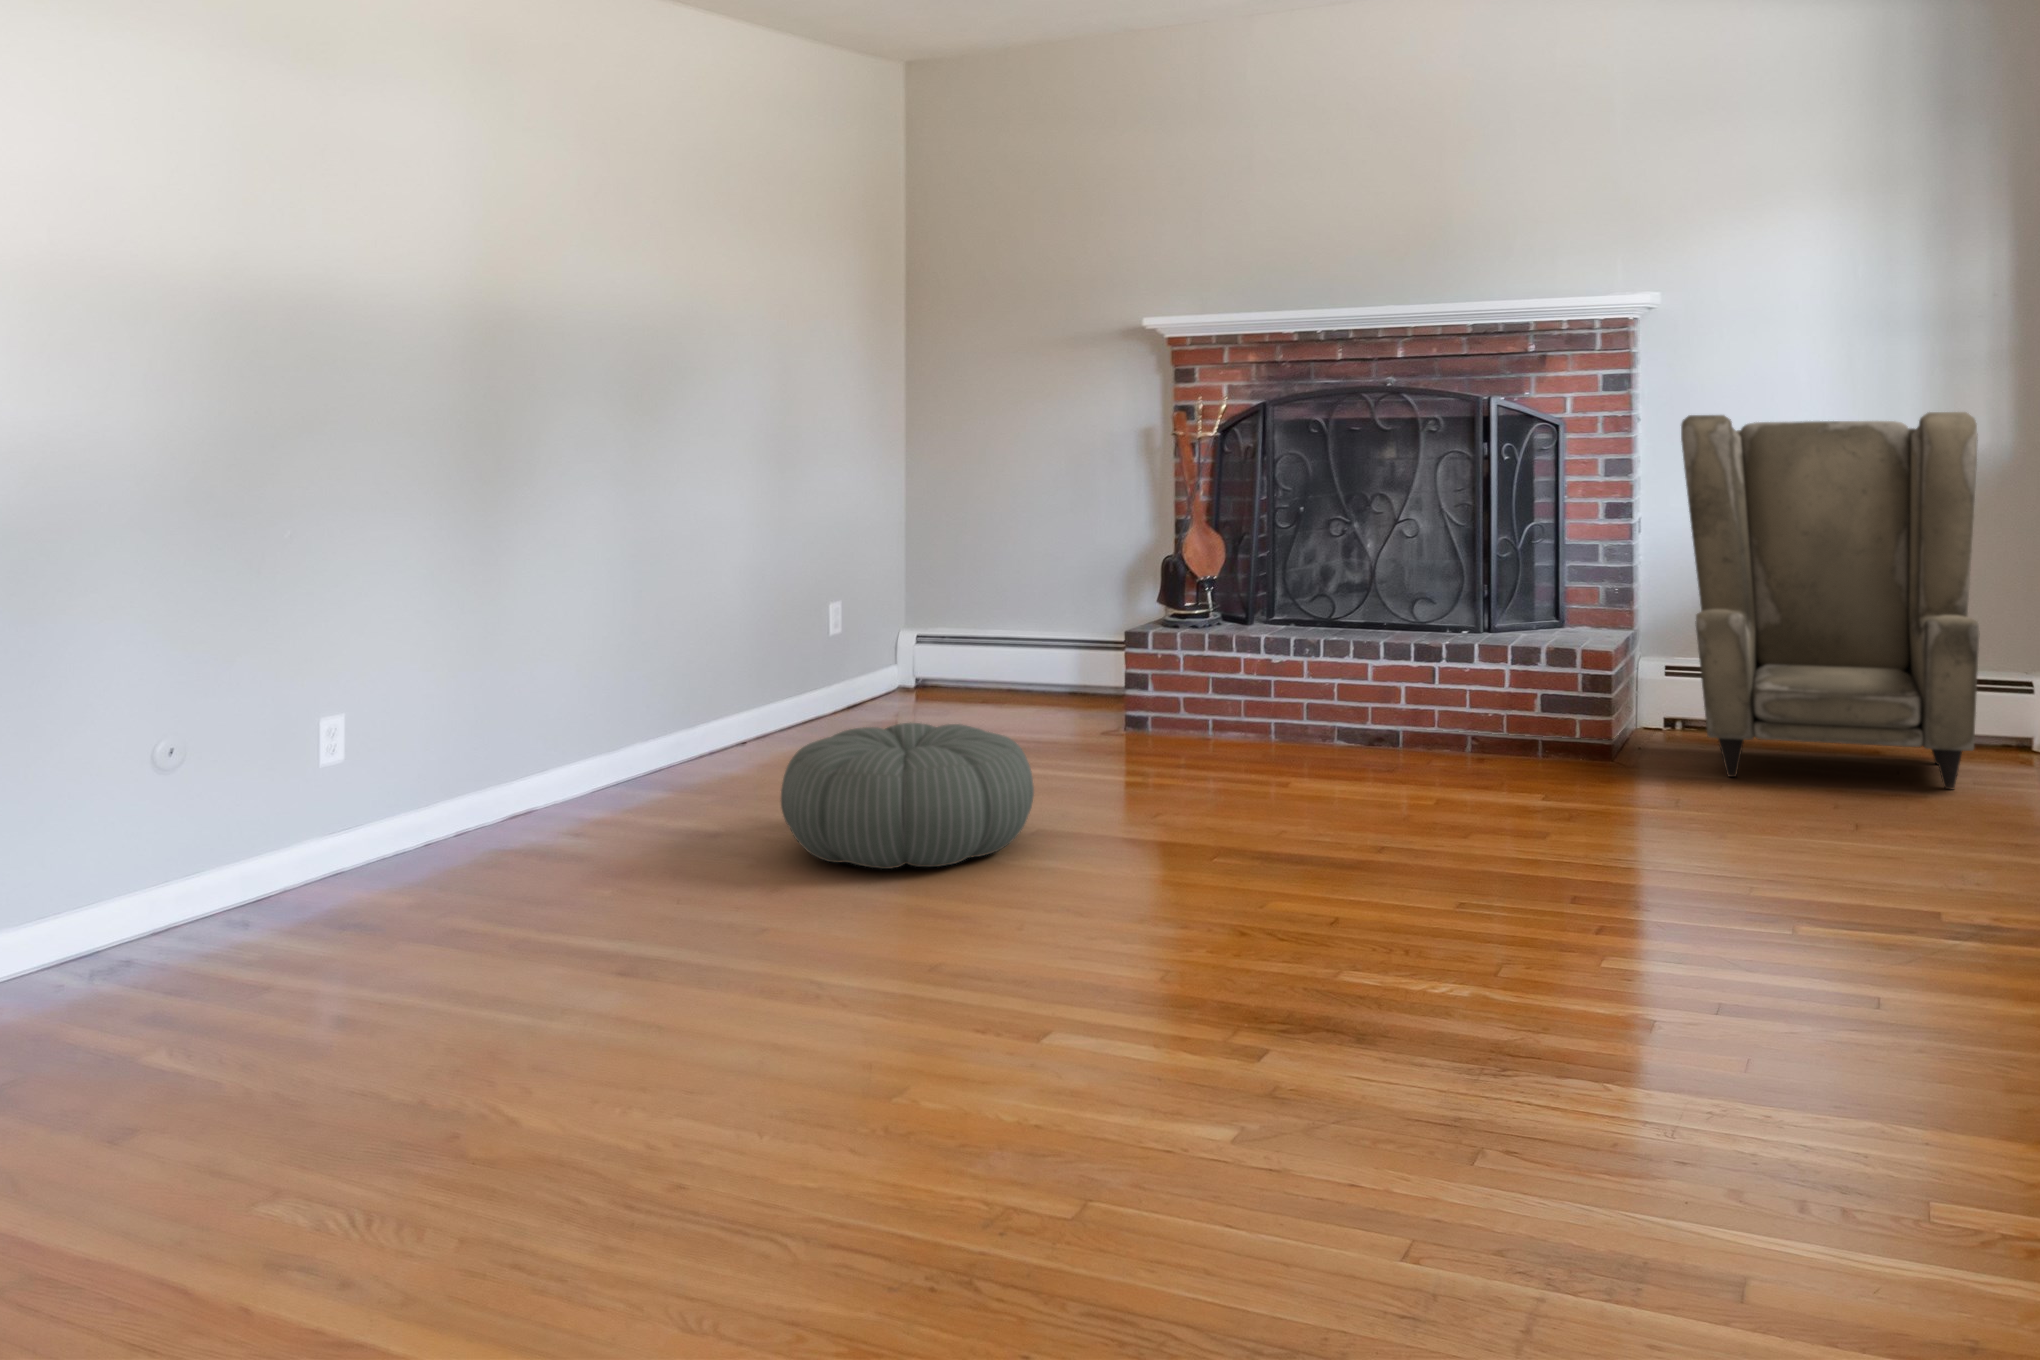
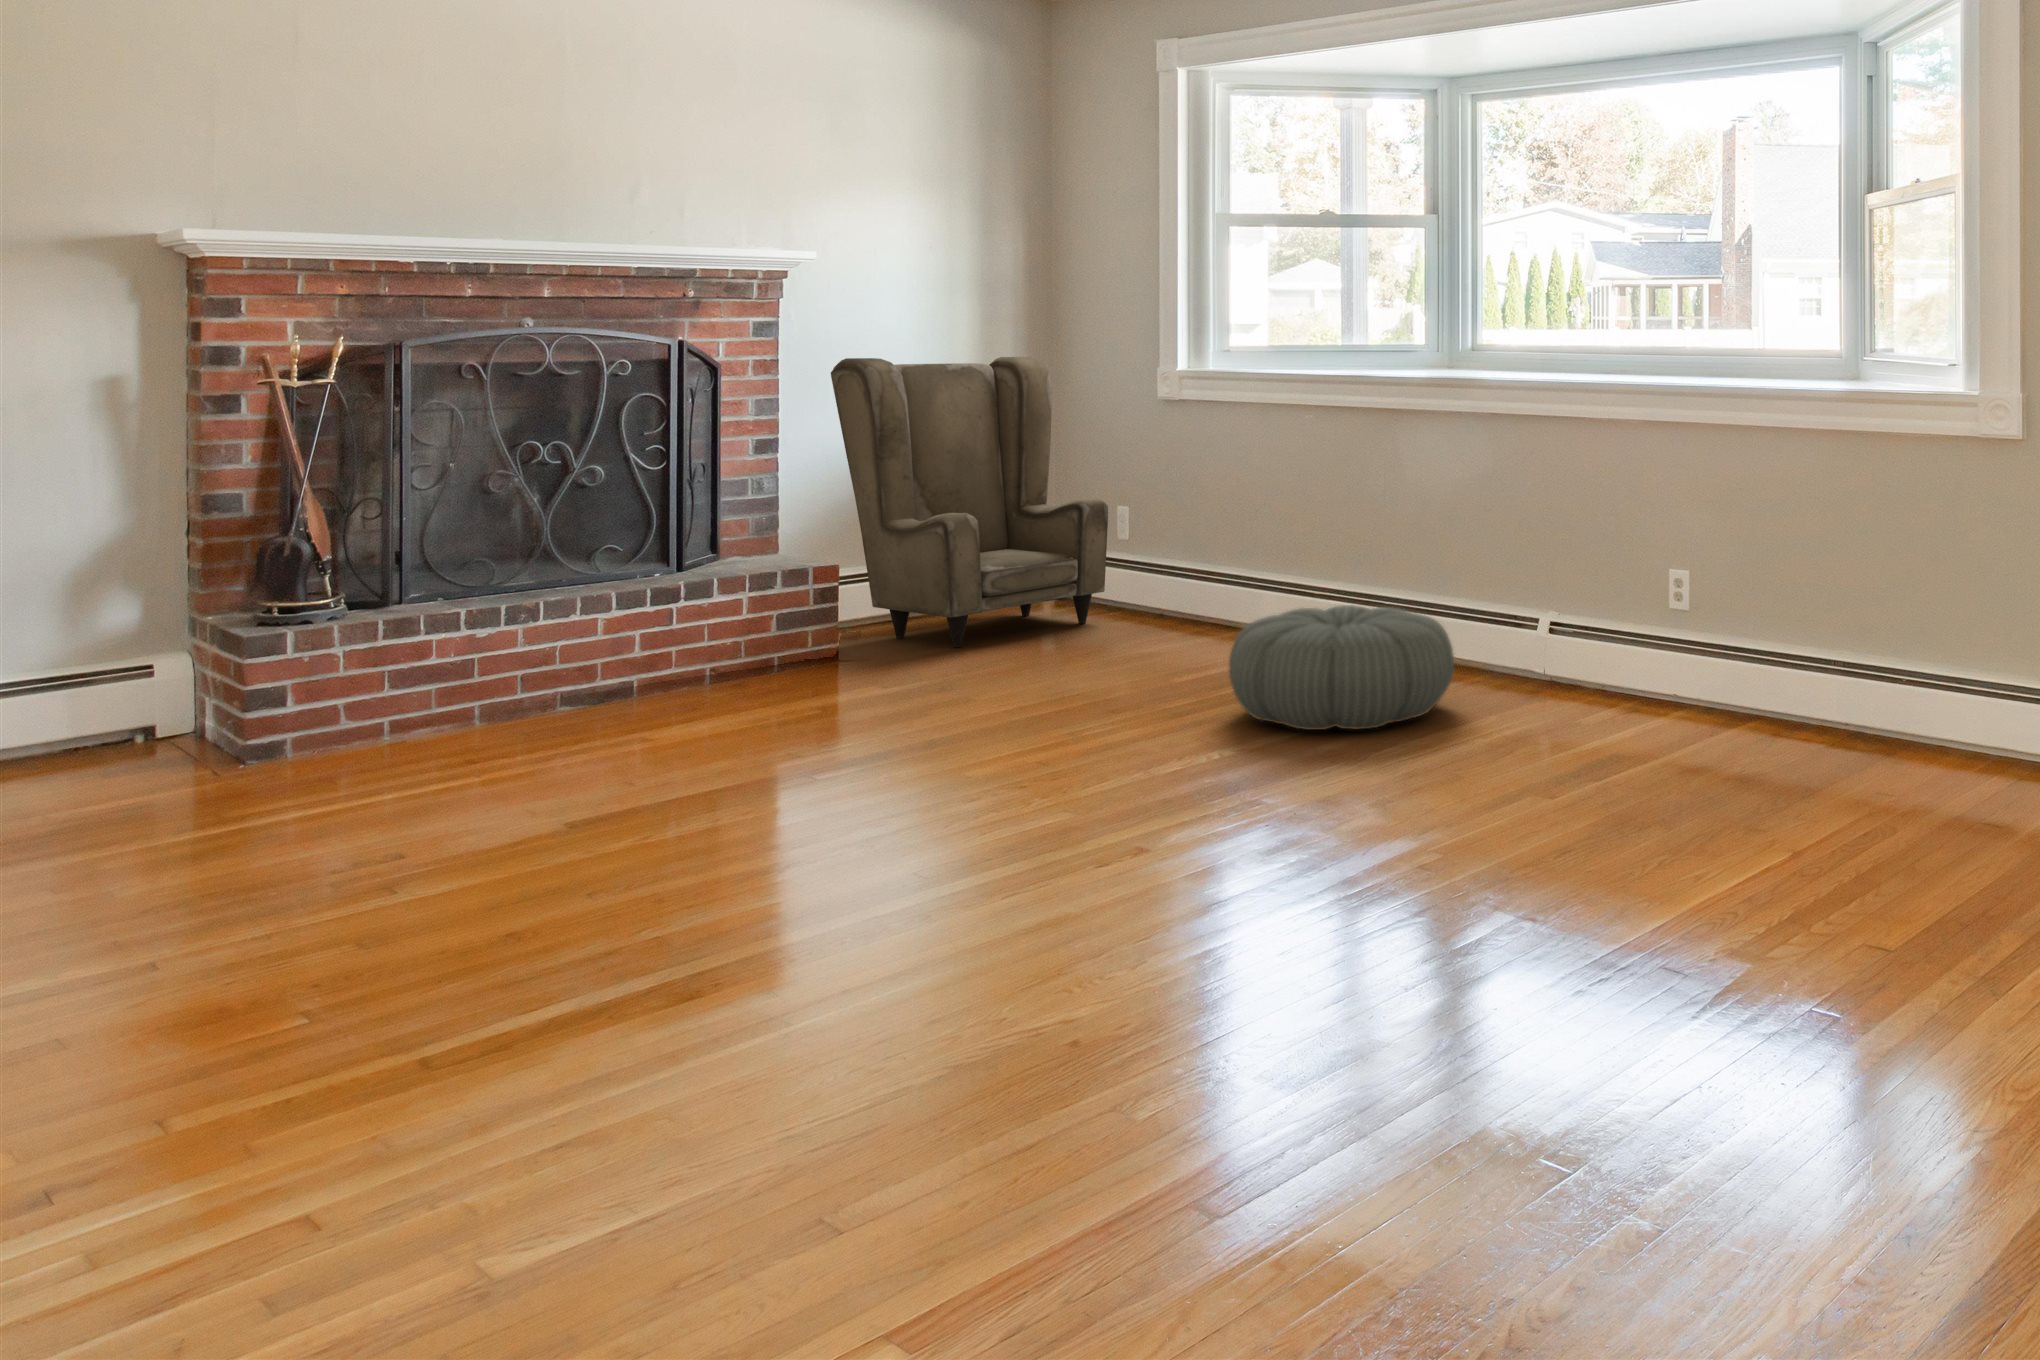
pouf: present [781,723,1034,869] -> present [1229,605,1454,730]

